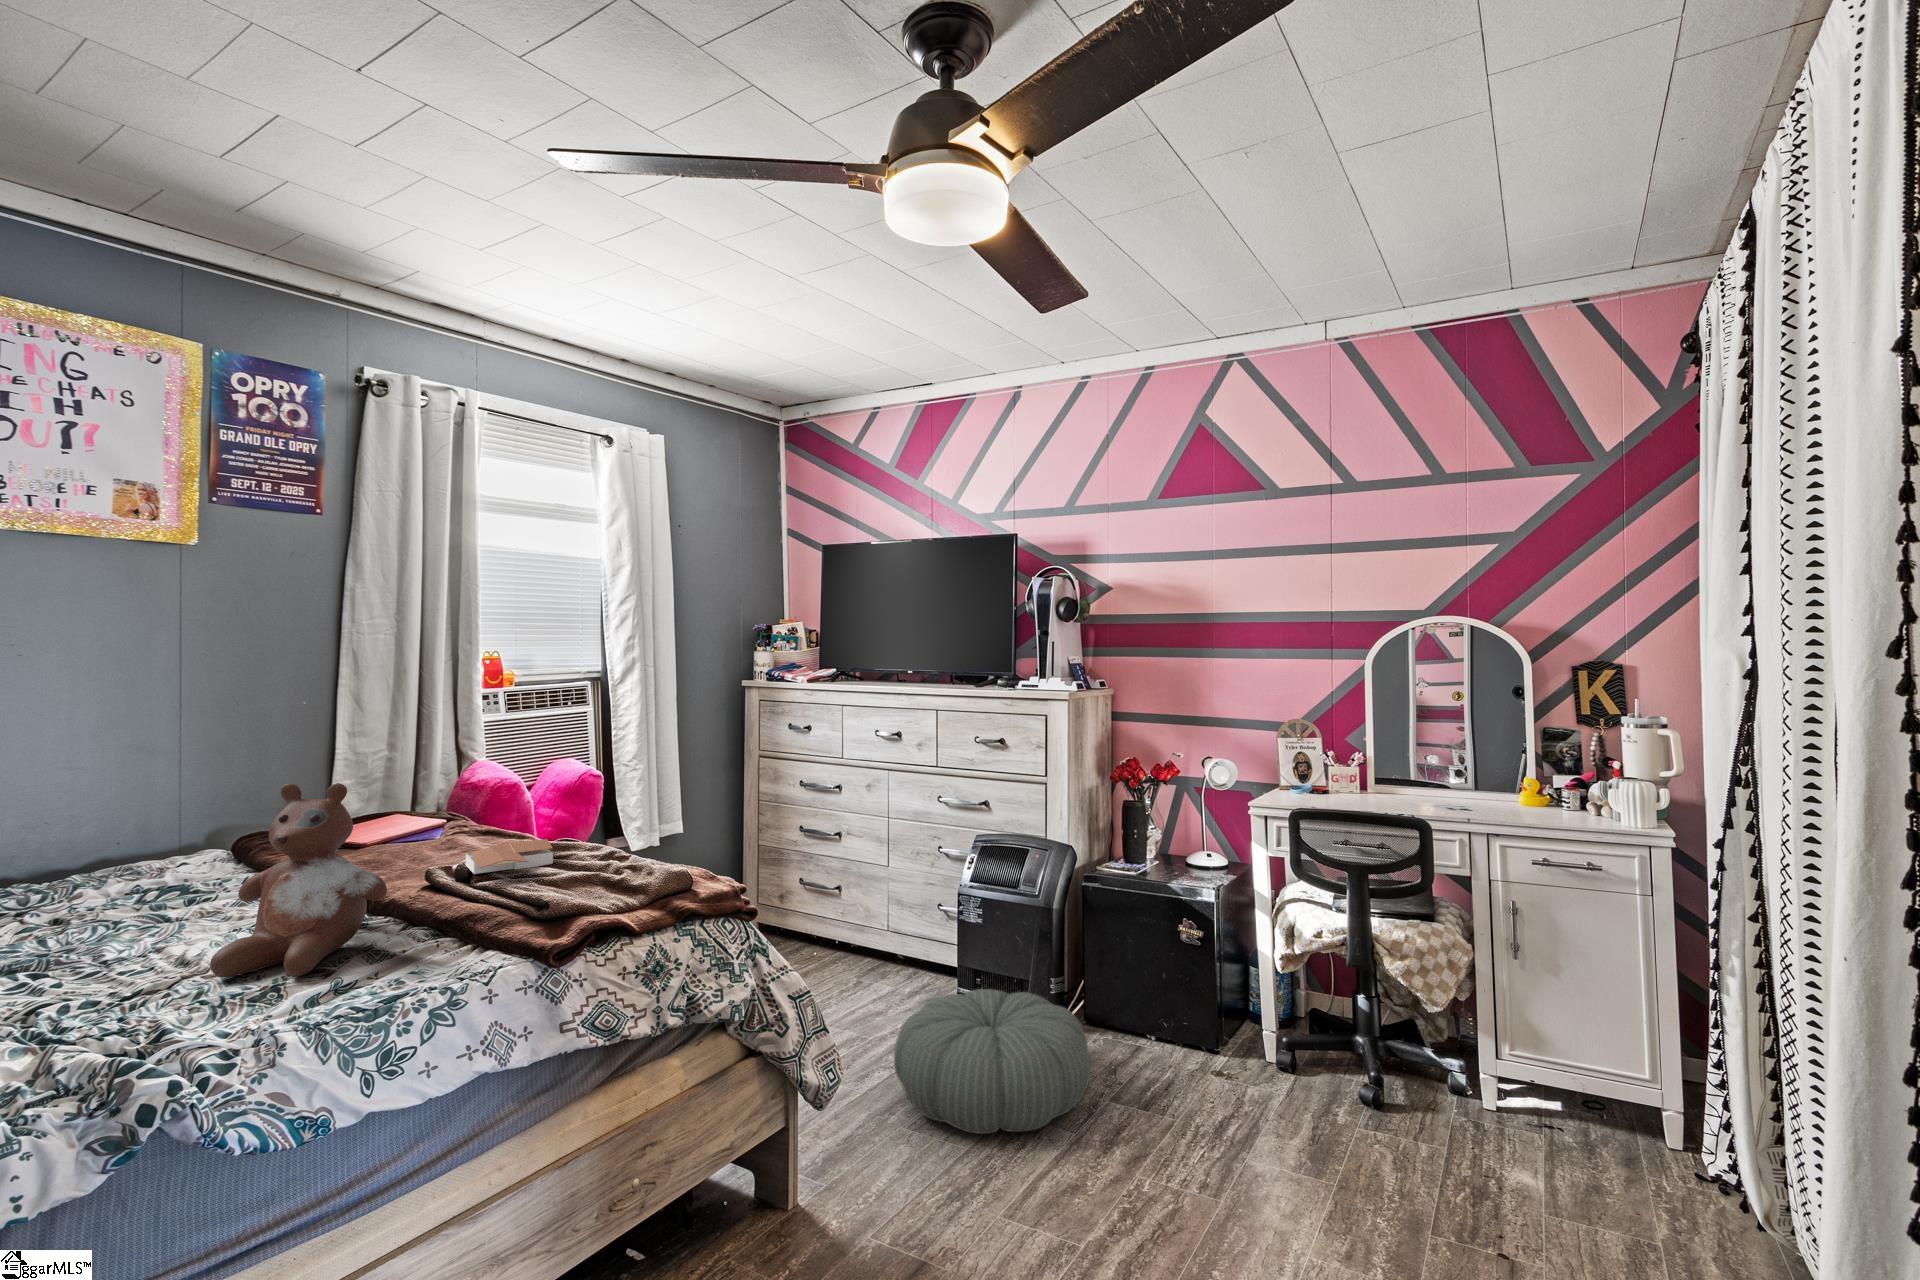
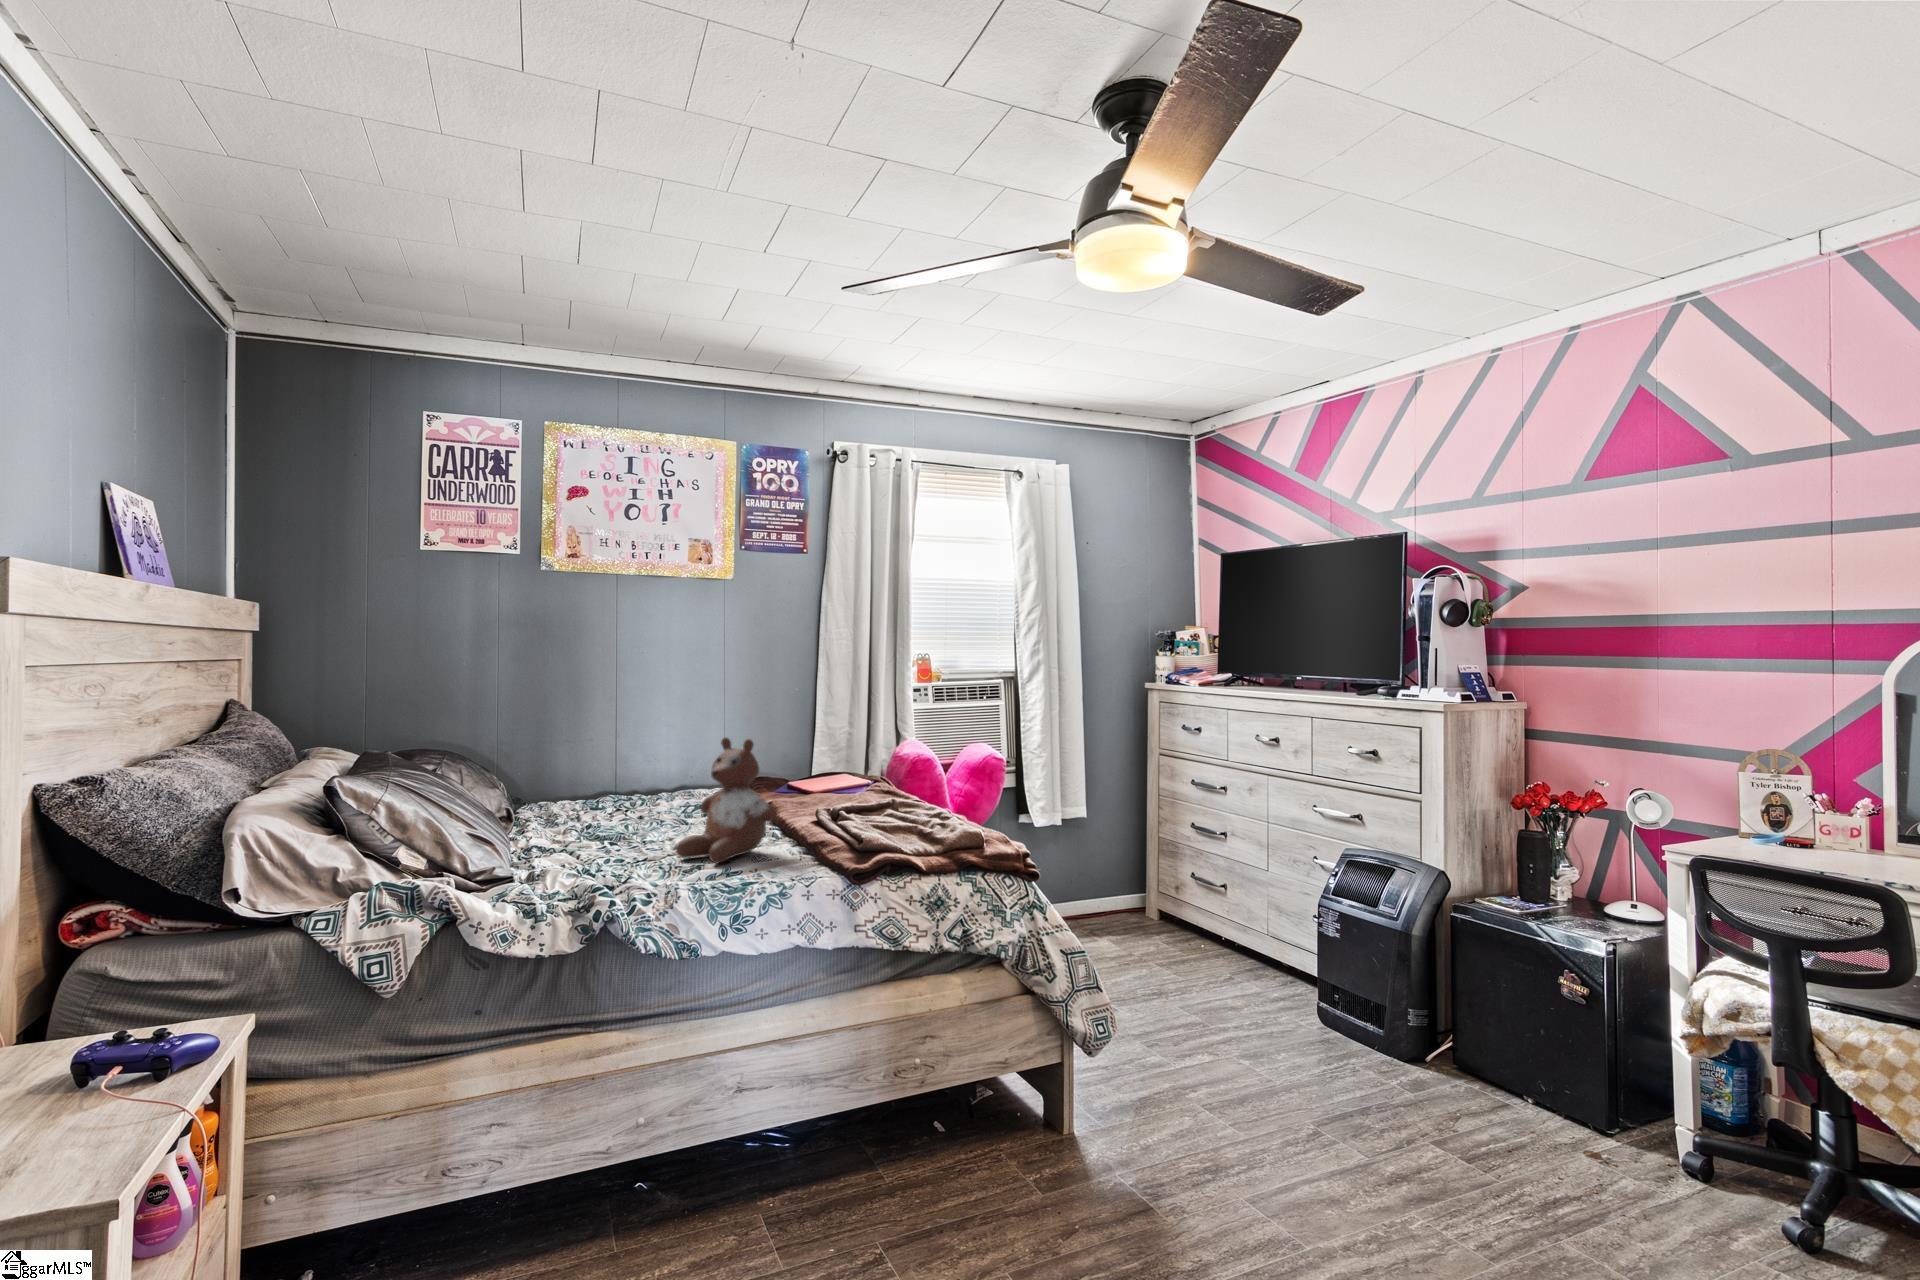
book: present [466,839,553,874] -> none [848,798,906,818]
pouf: present [894,989,1090,1134] -> none [1197,997,1409,1143]

